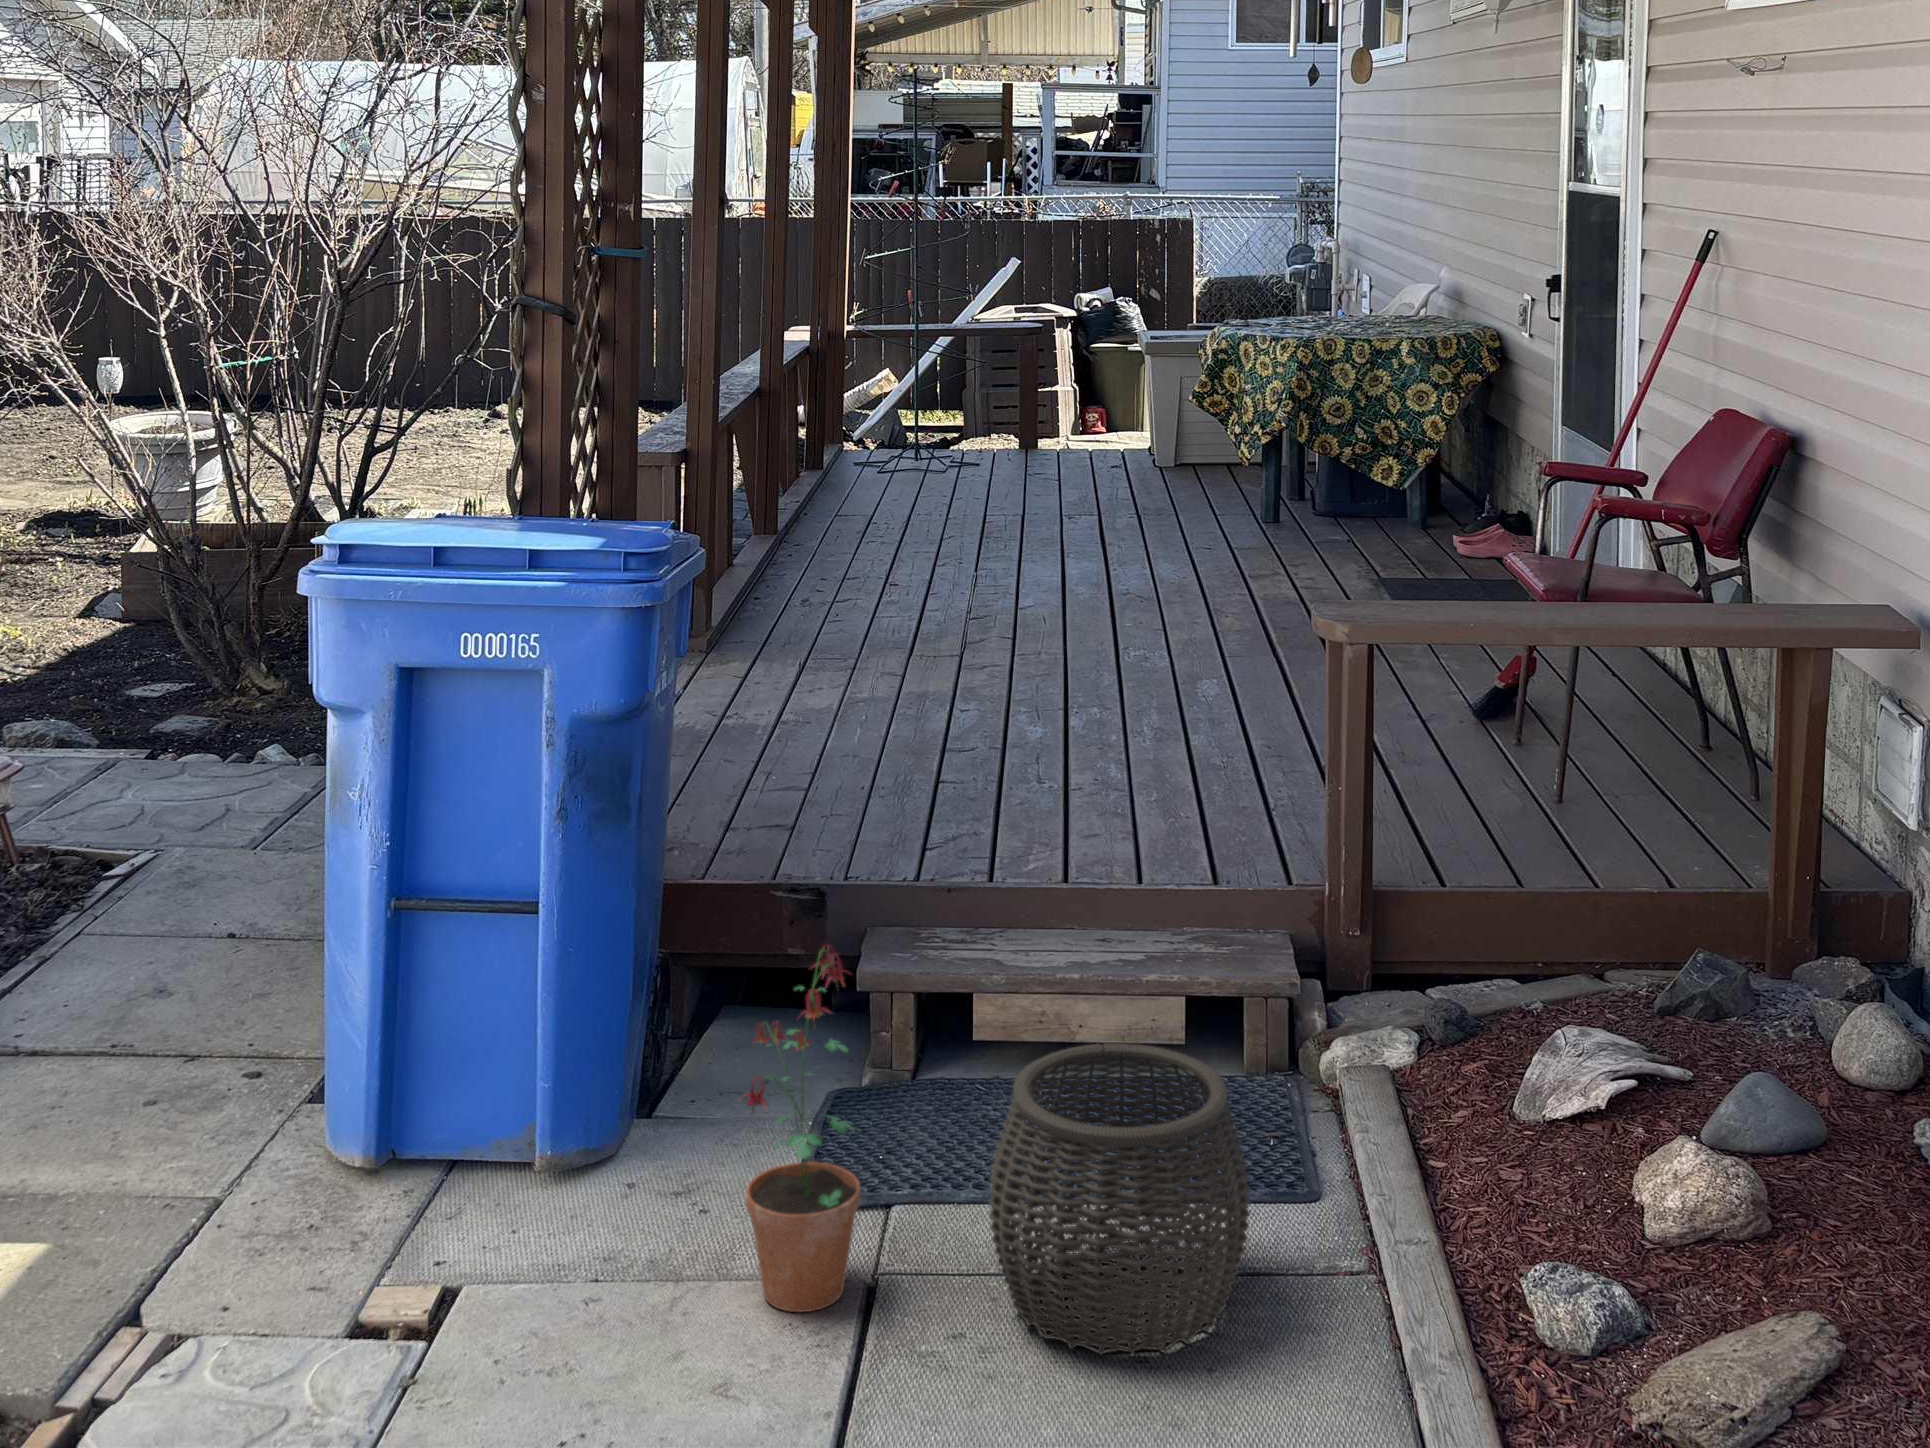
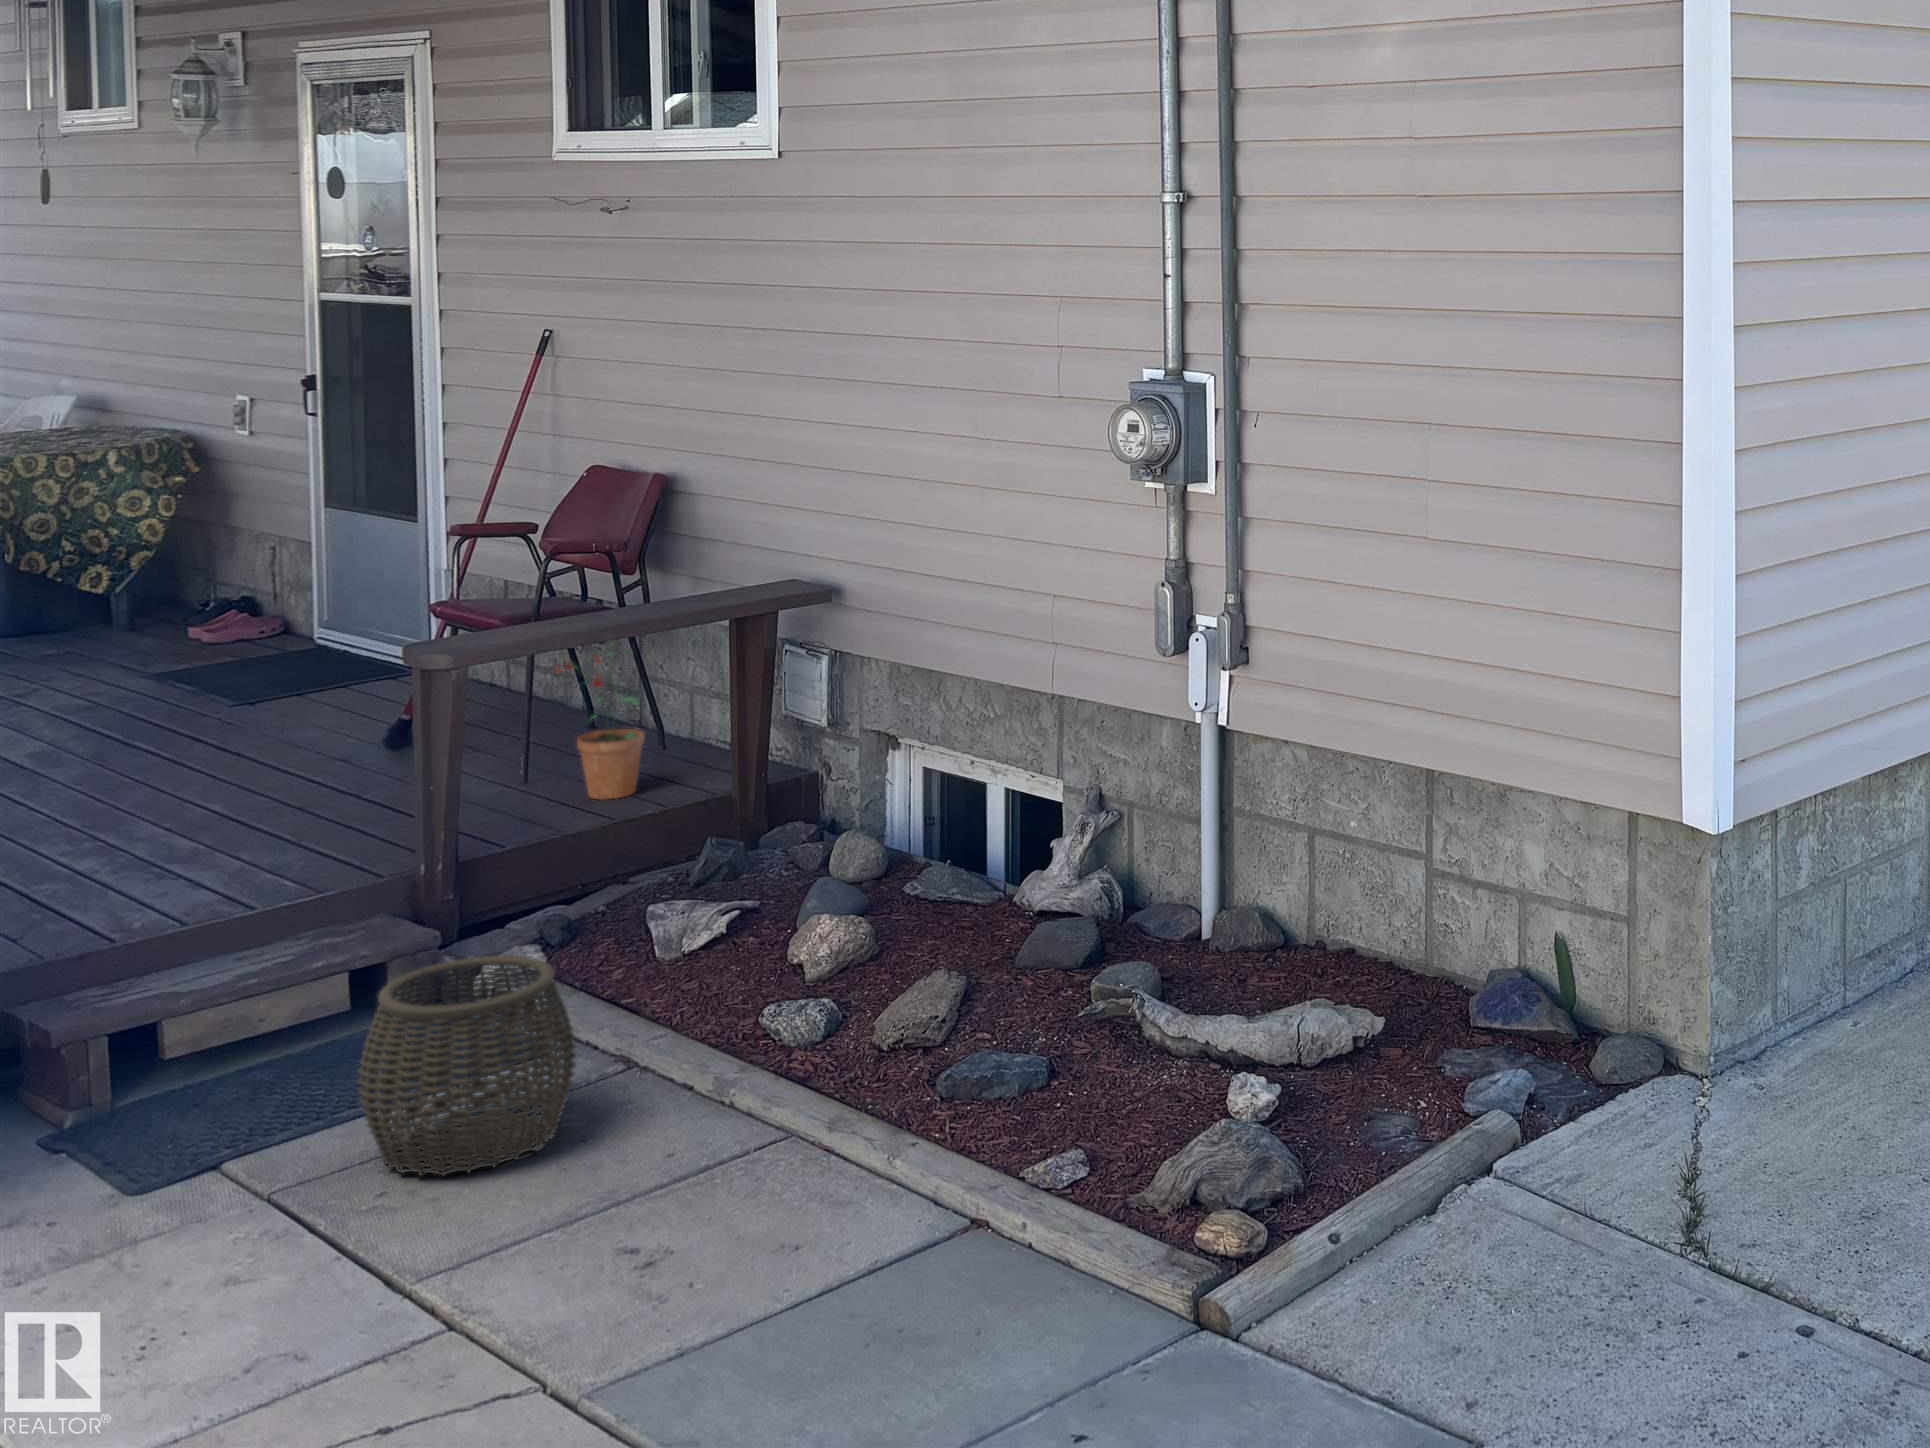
potted plant: present [744,945,860,1312] -> present [555,652,645,800]

